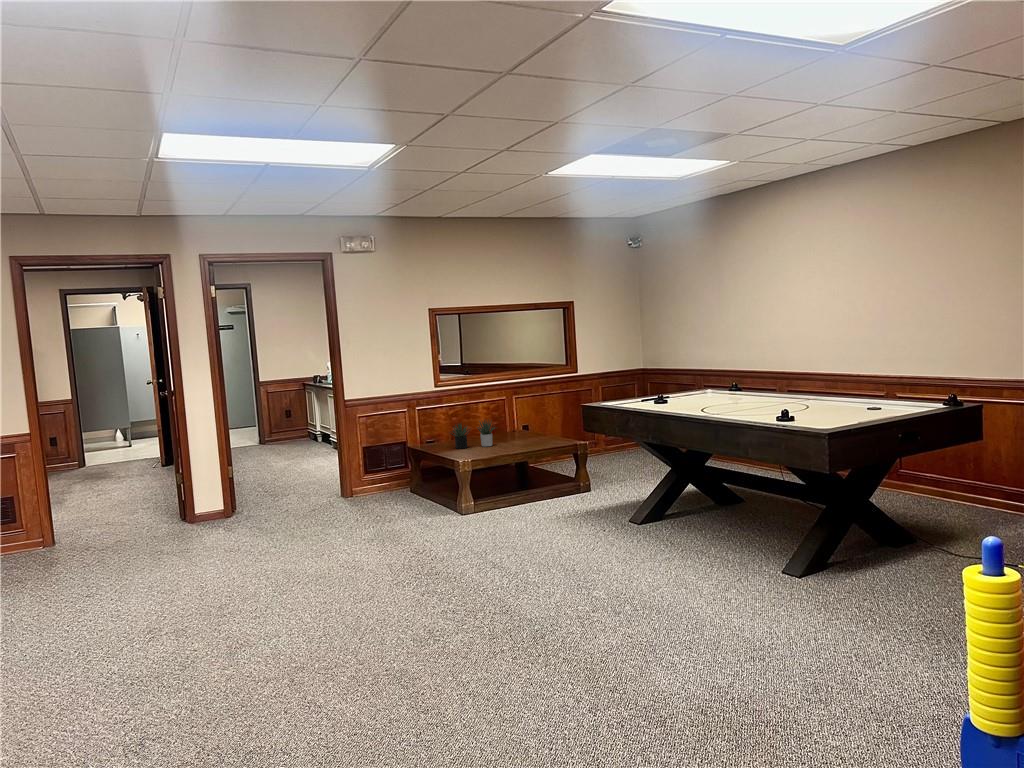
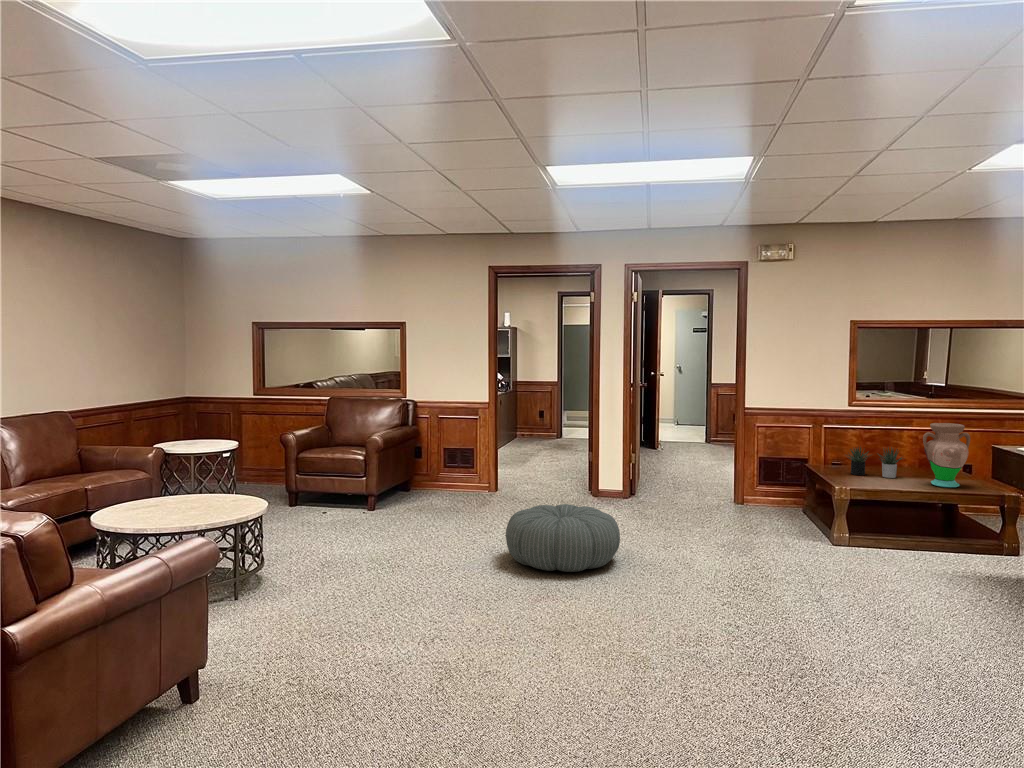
vase: none [515,392,548,446] -> present [923,423,970,488]
pouf: none [141,532,287,619] -> present [506,504,620,572]

